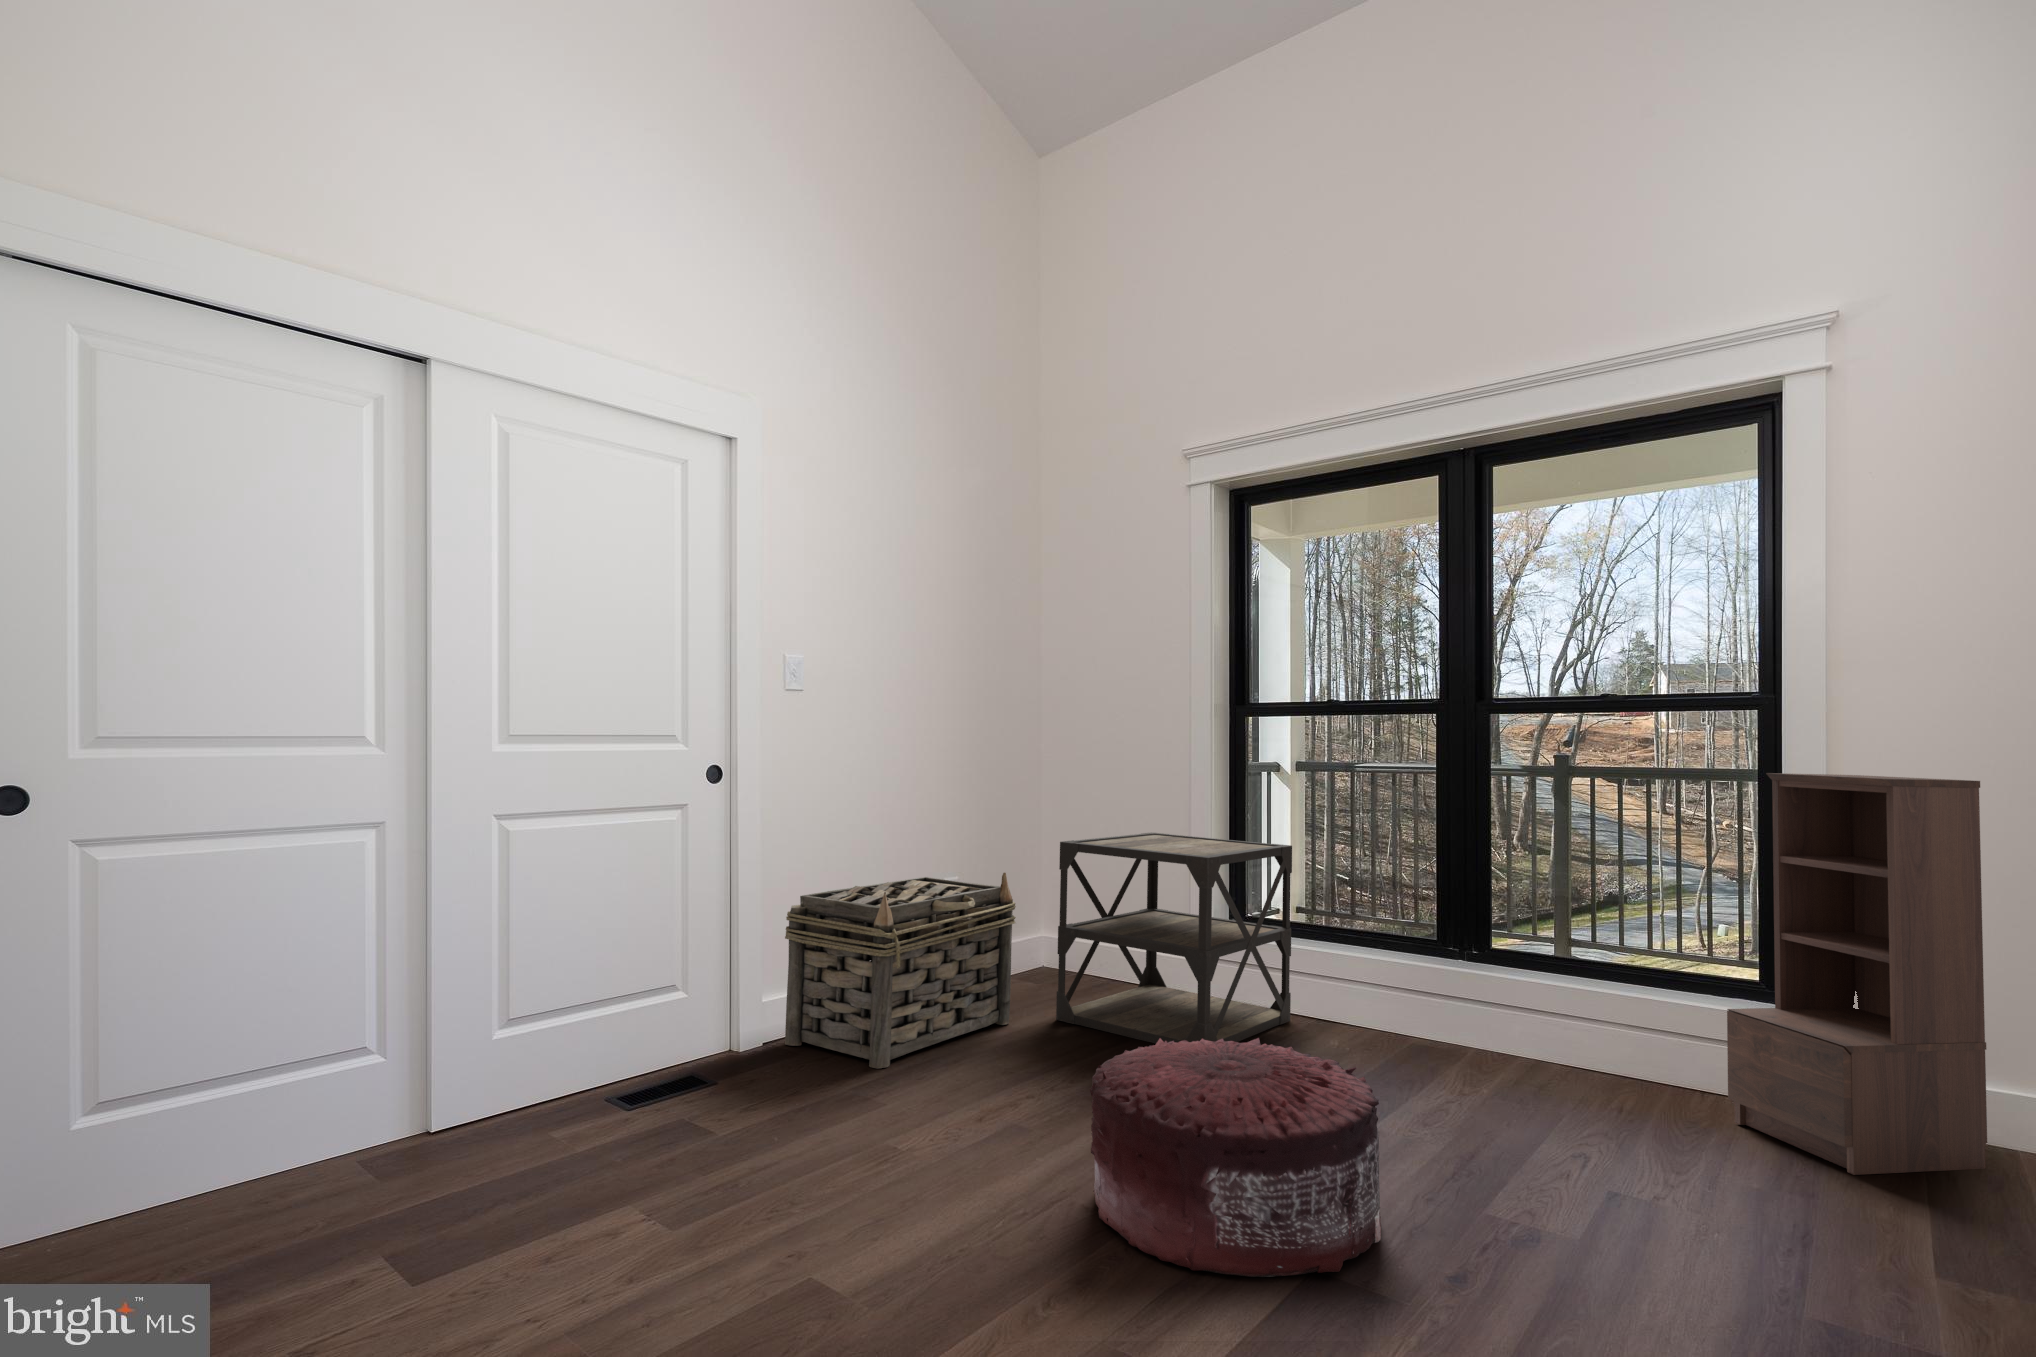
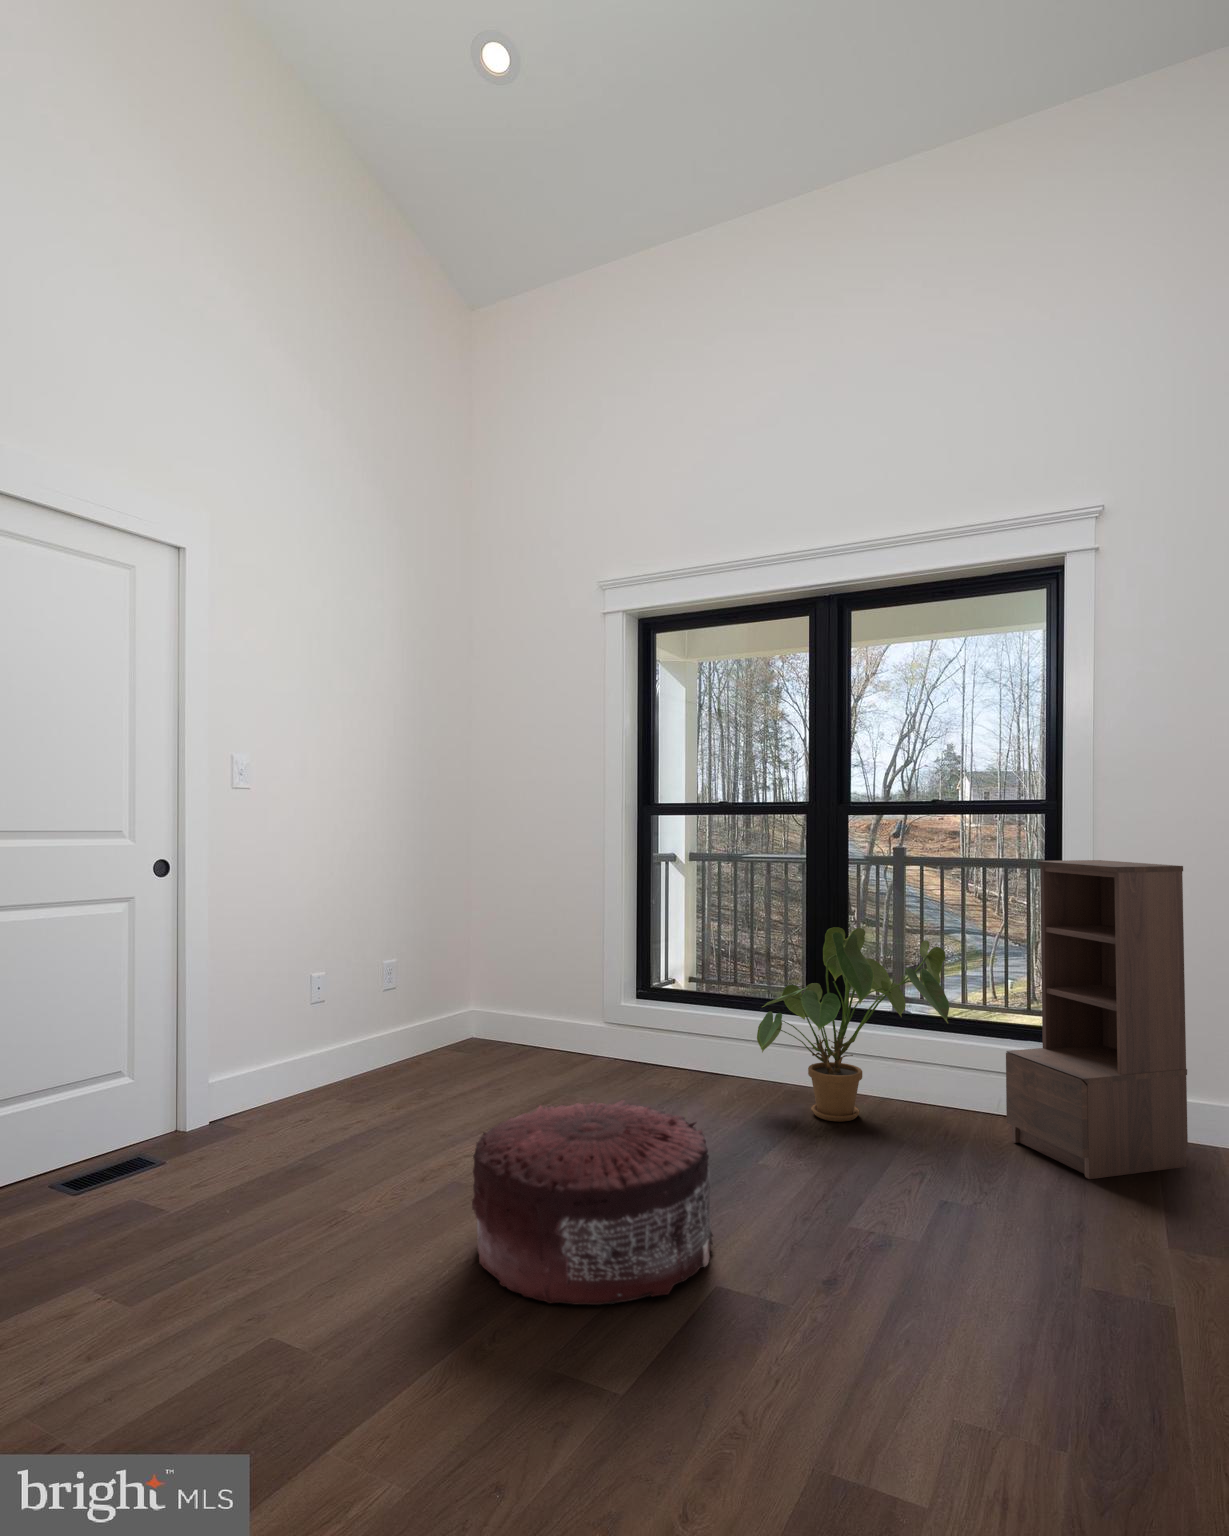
side table: present [1056,833,1292,1044] -> none [480,916,681,1109]
house plant: none [1394,853,1649,1086] -> present [757,927,949,1122]
basket: present [785,873,1016,1069] -> none [227,958,442,1139]

